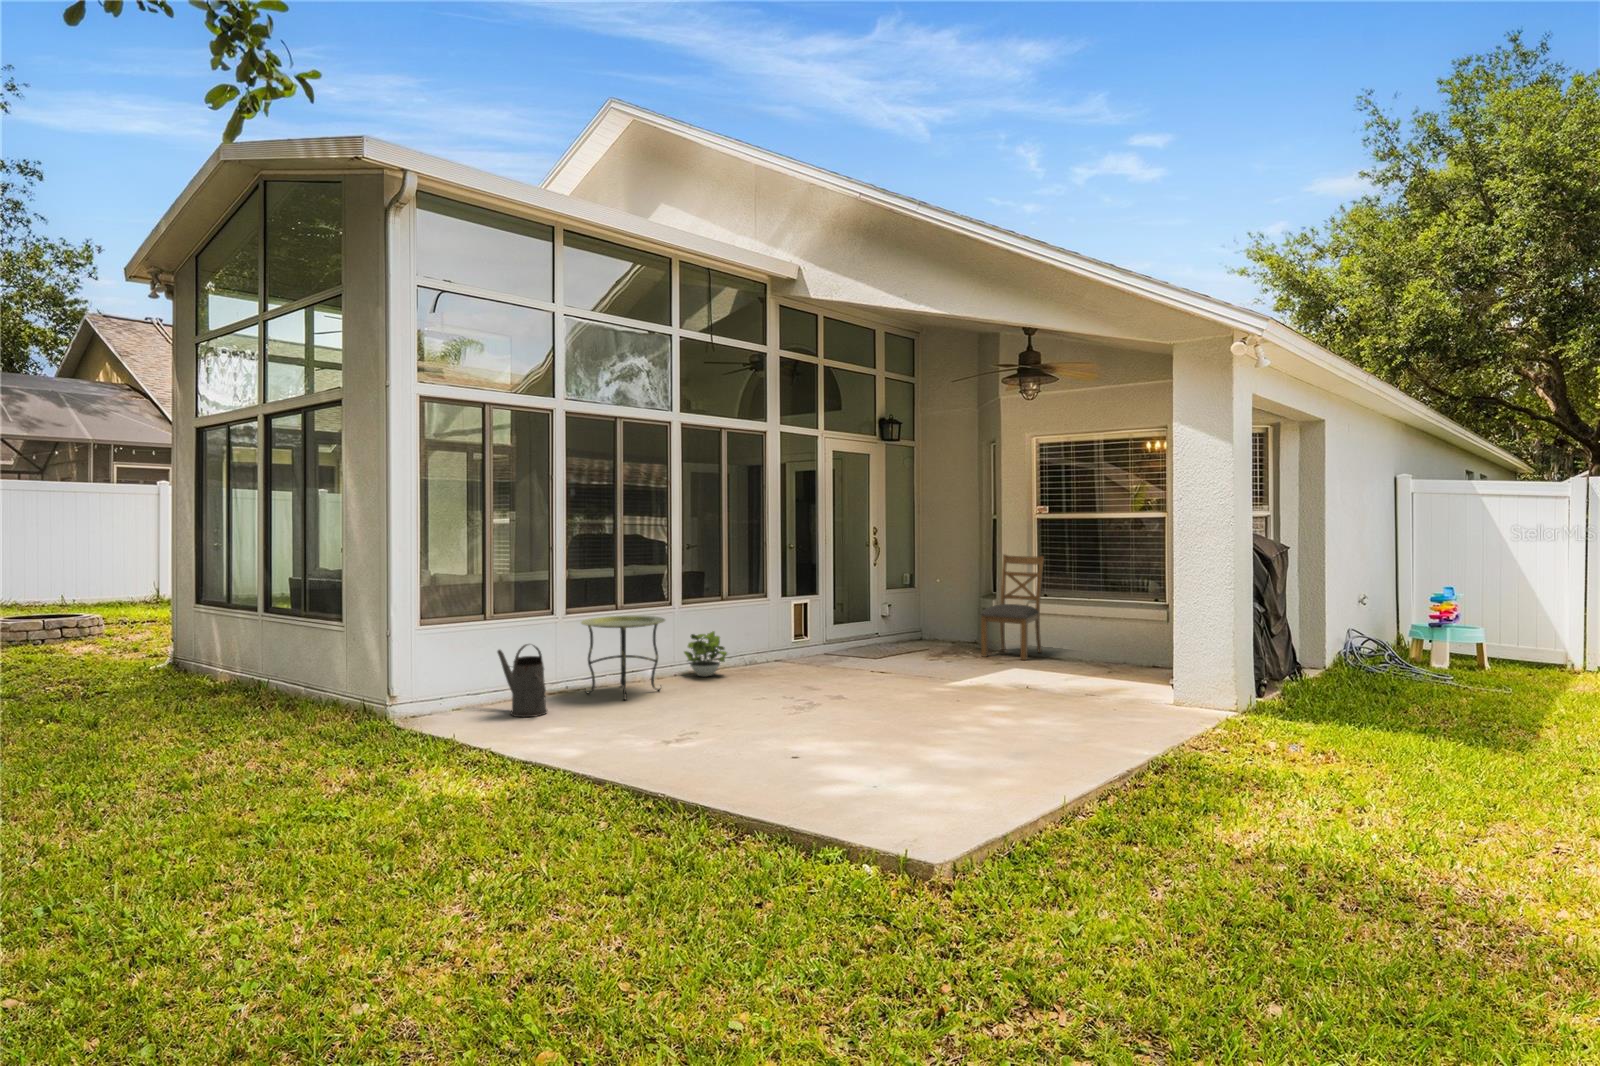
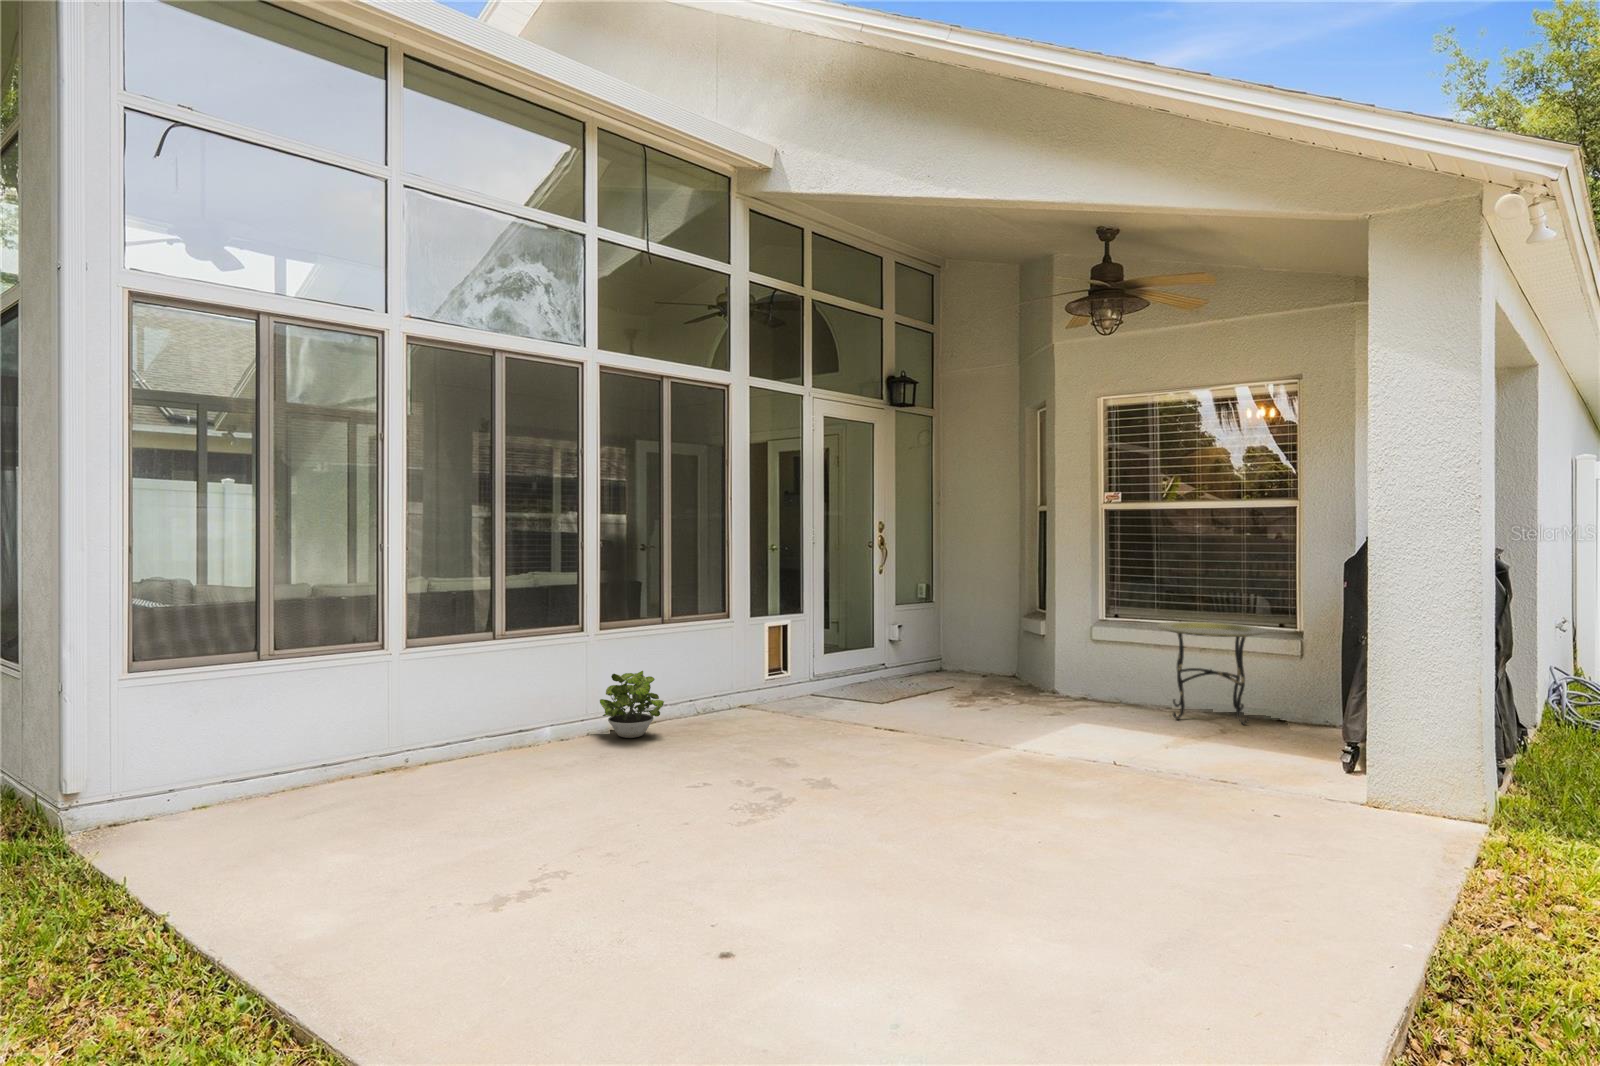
chair: present [981,555,1044,660] -> none [1029,559,1117,710]
side table: present [581,616,665,700] -> present [1156,622,1268,725]
watering can: present [497,644,547,717] -> none [278,701,348,826]

